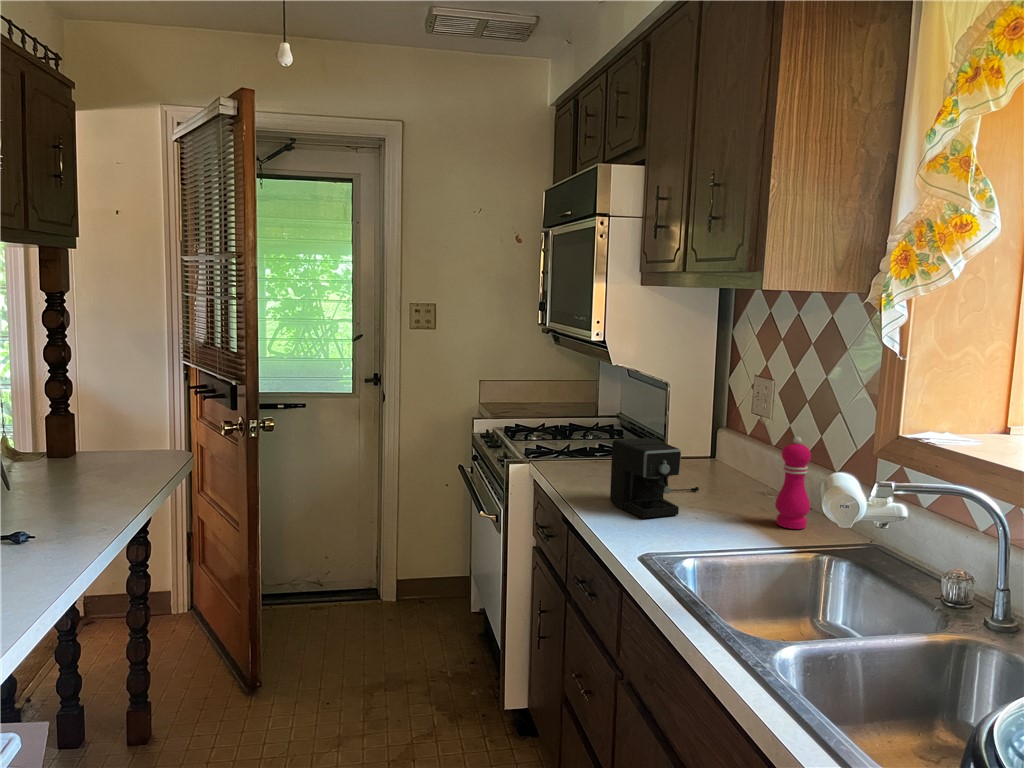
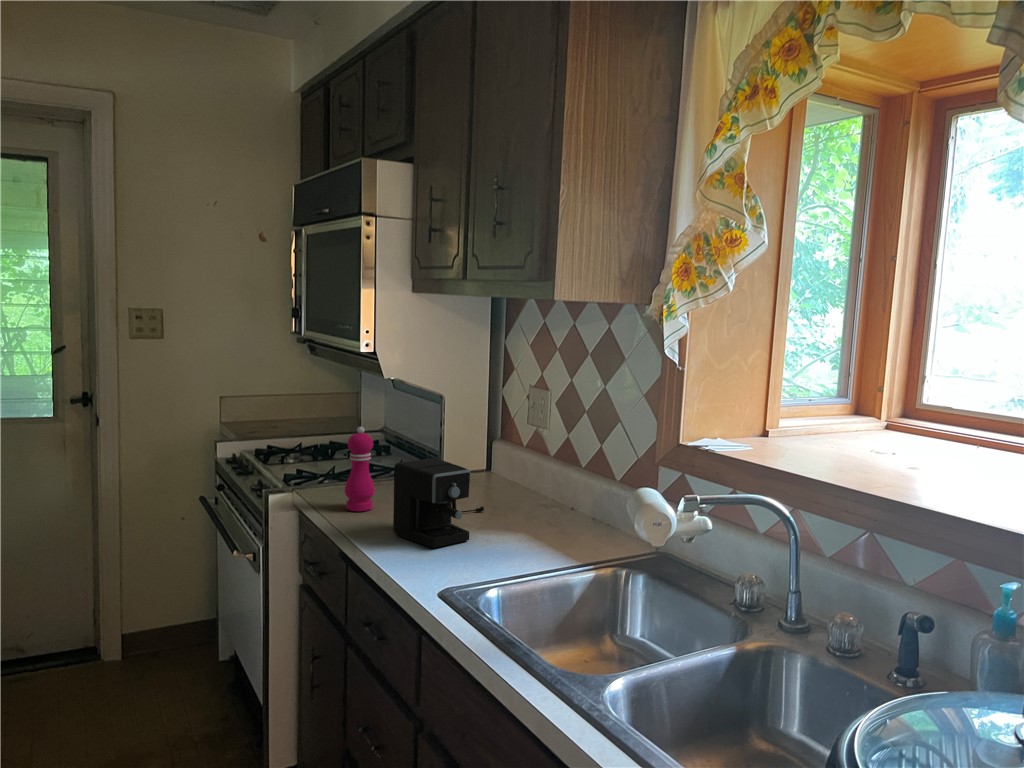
pepper mill: present [775,437,811,529] -> present [345,427,375,511]

